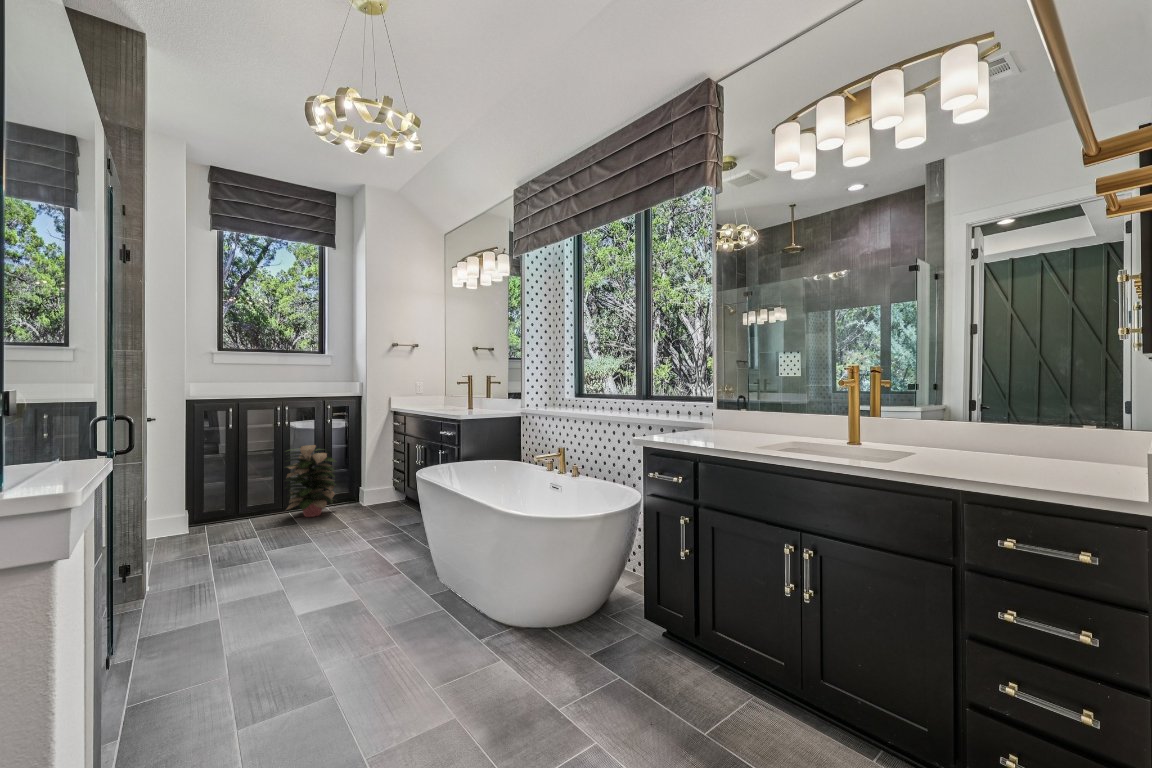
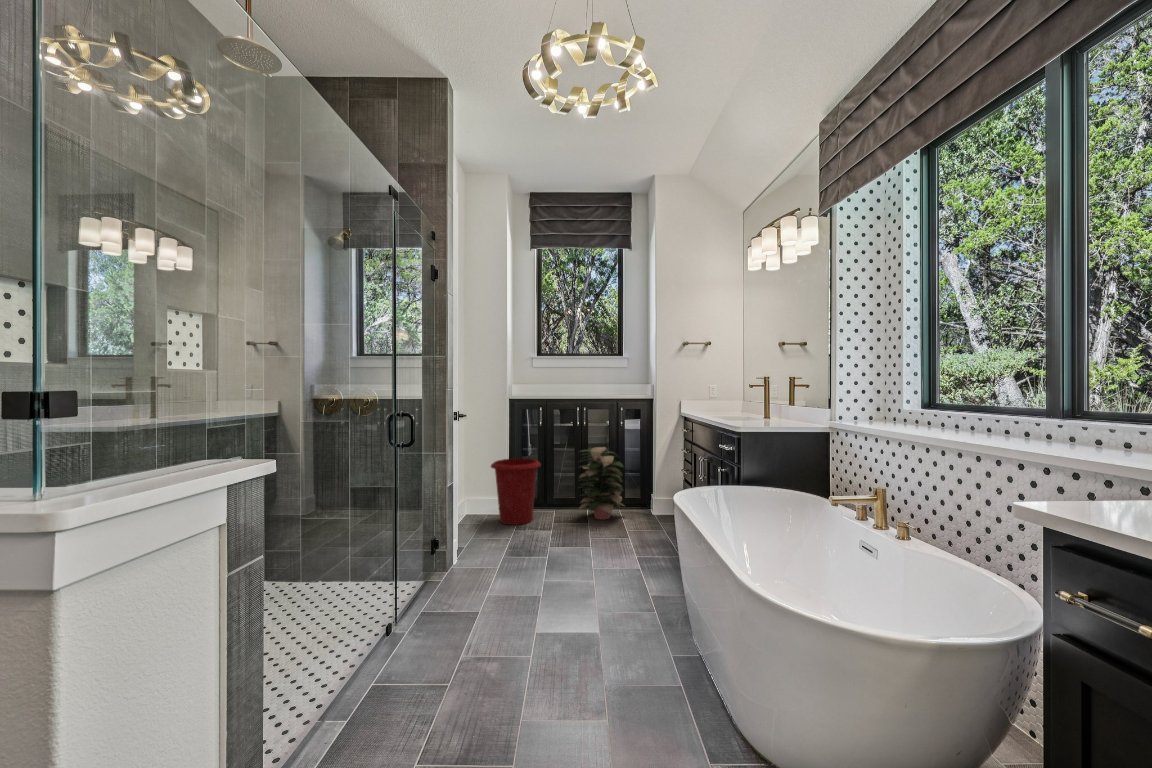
waste bin: none [171,464,240,539] -> present [491,458,541,525]

